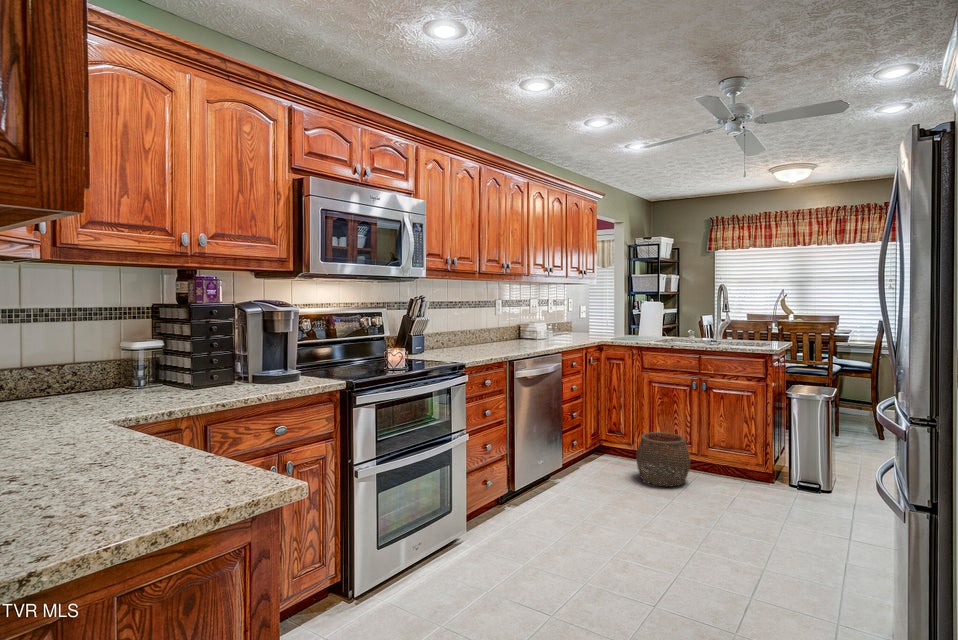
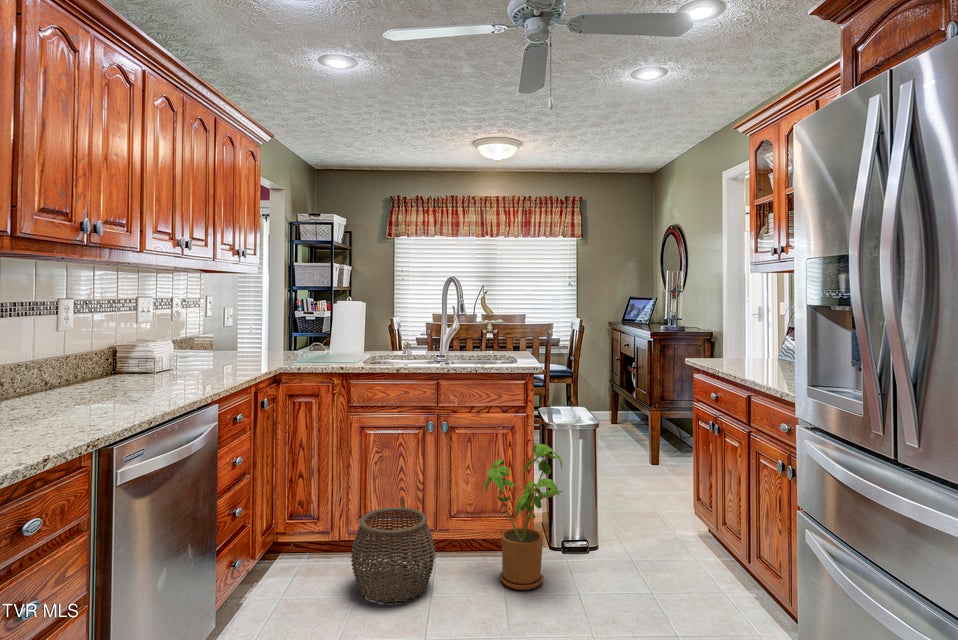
house plant: none [729,401,790,499] -> present [485,443,562,590]

